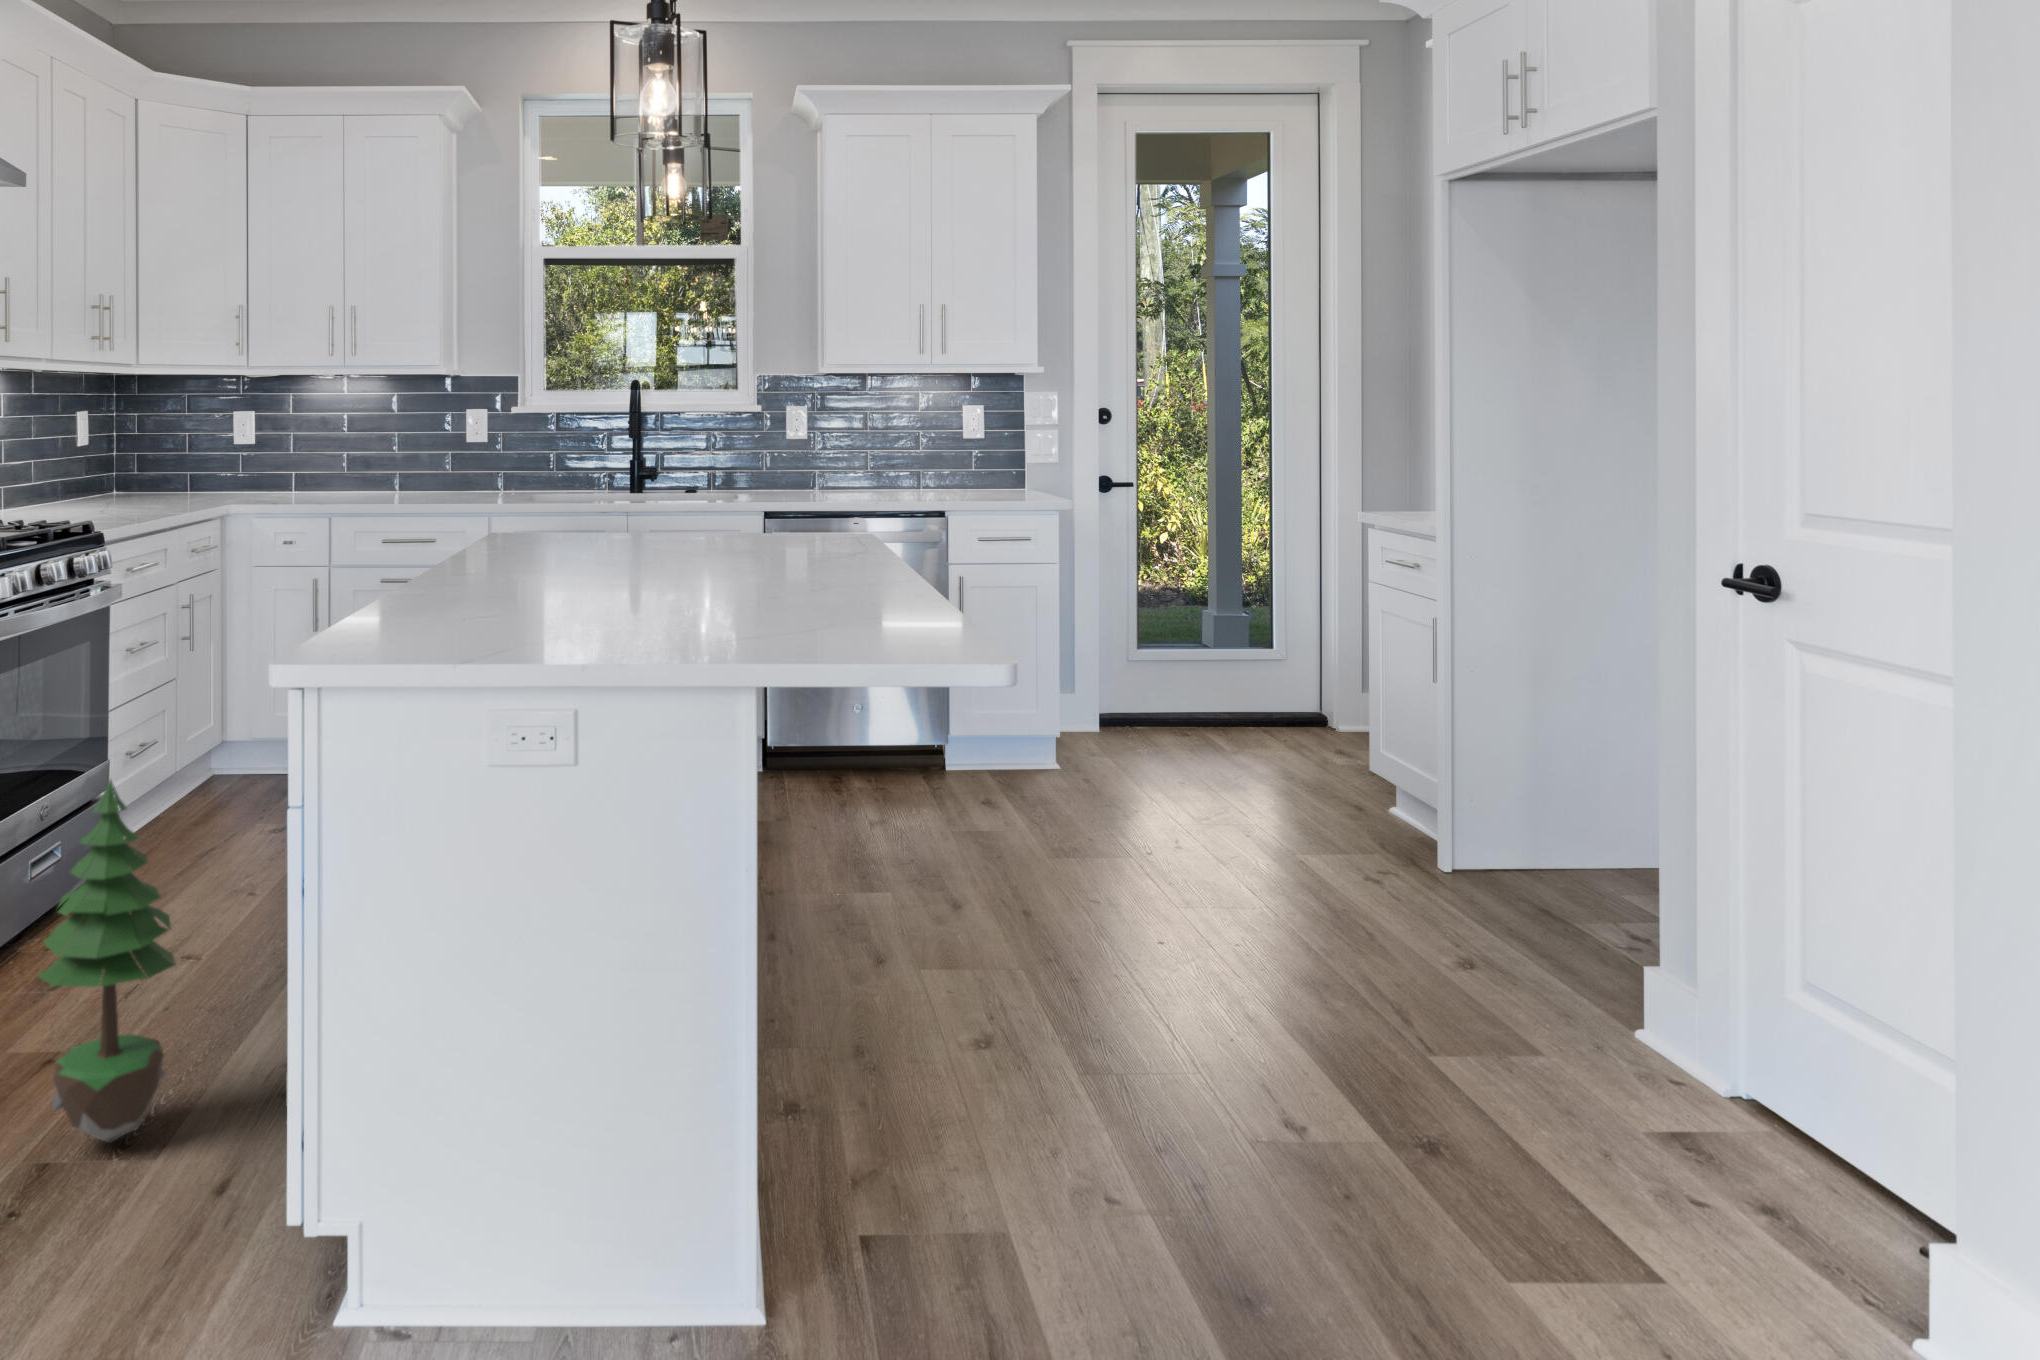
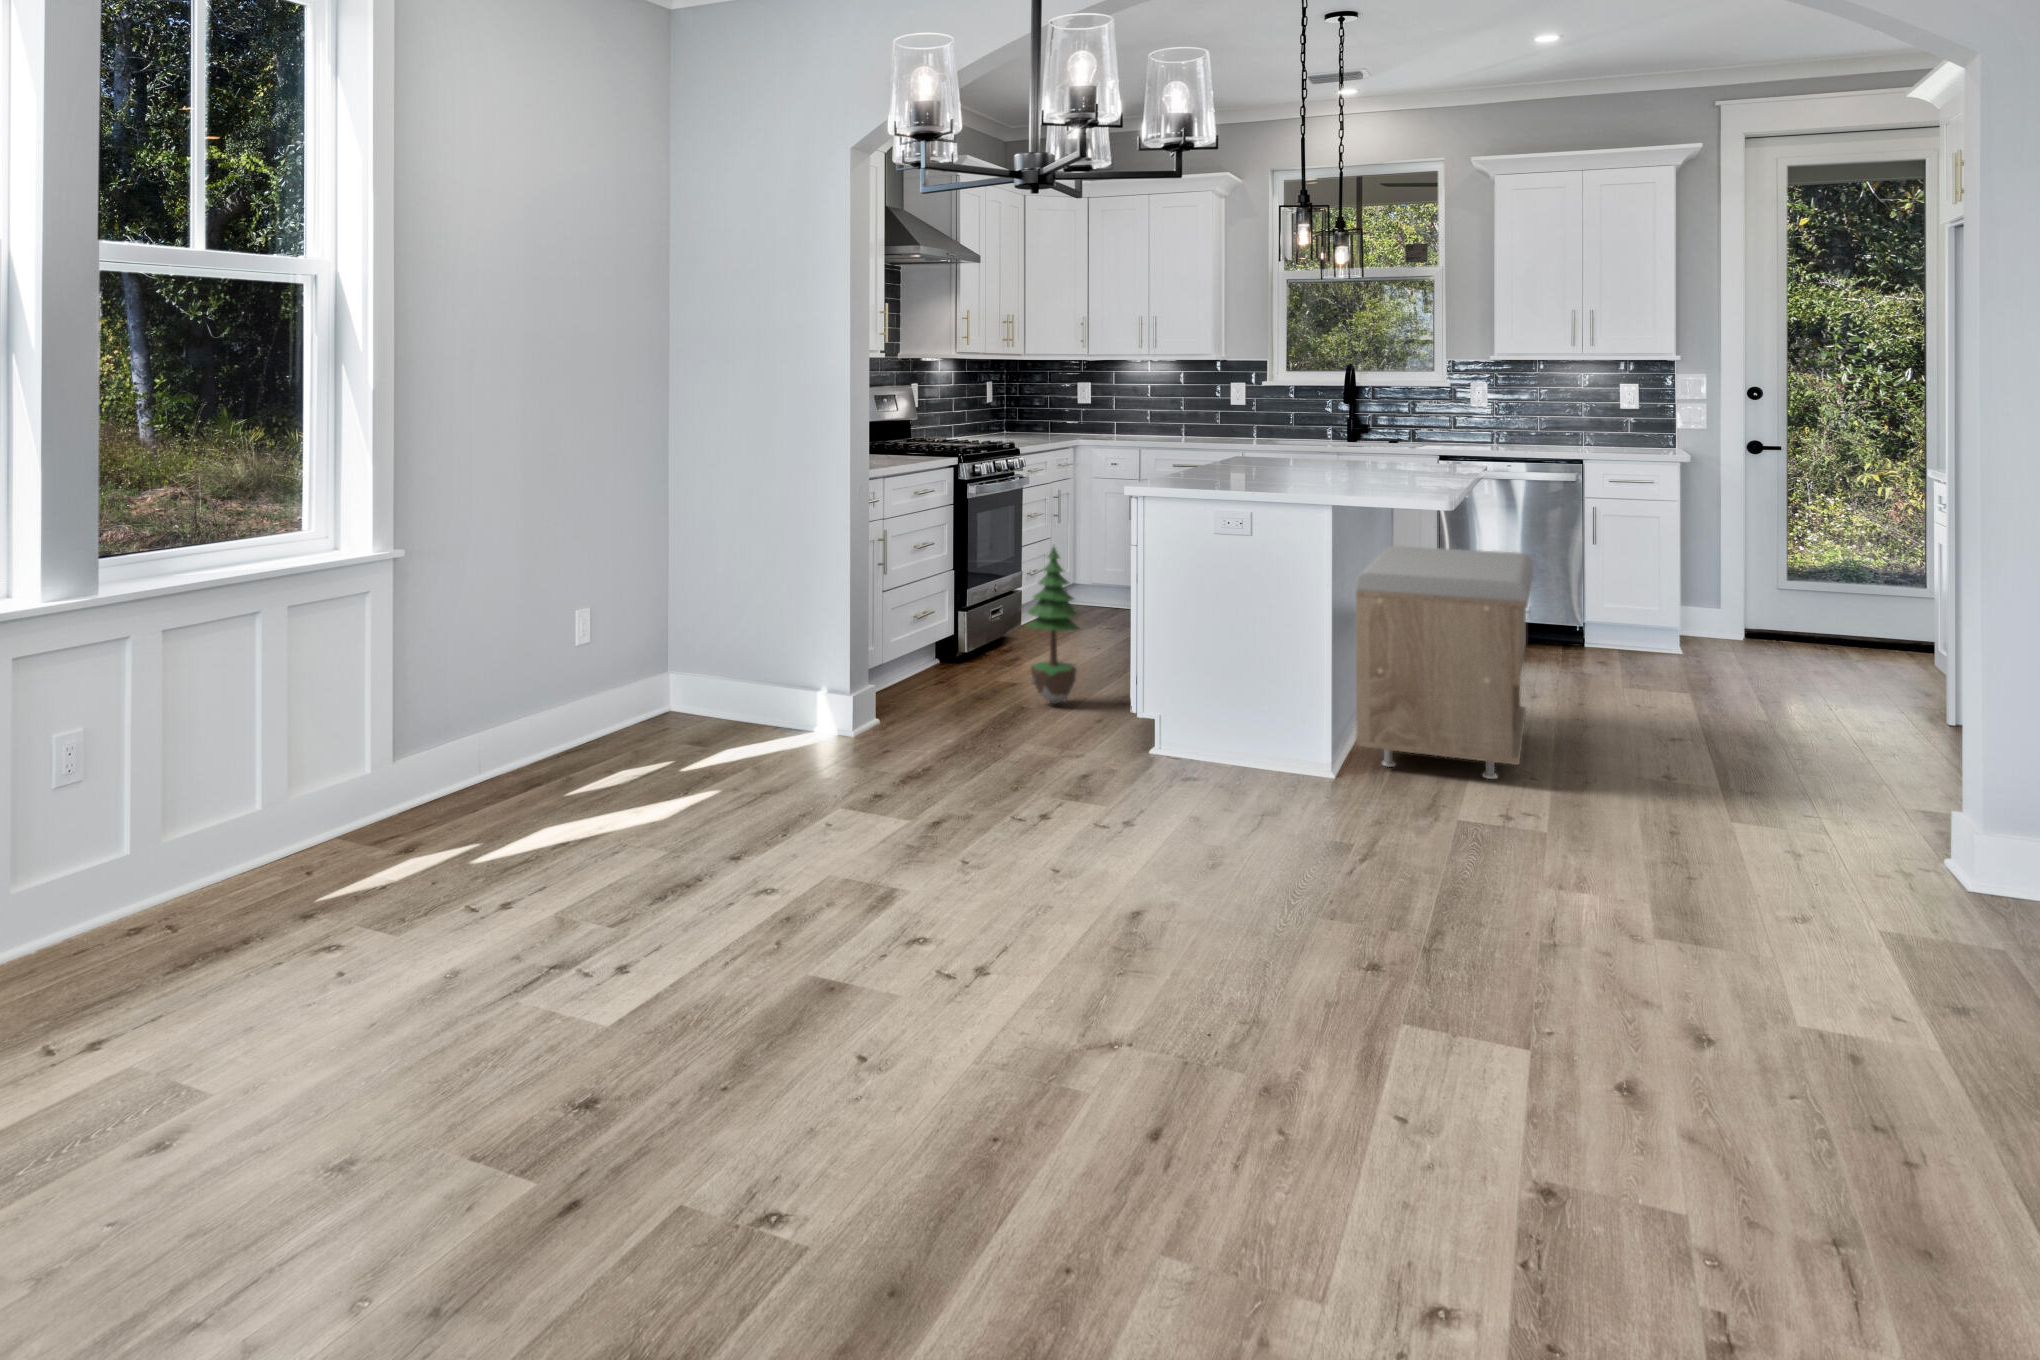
storage bench: none [761,705,1112,1242] -> present [1356,546,1533,779]

